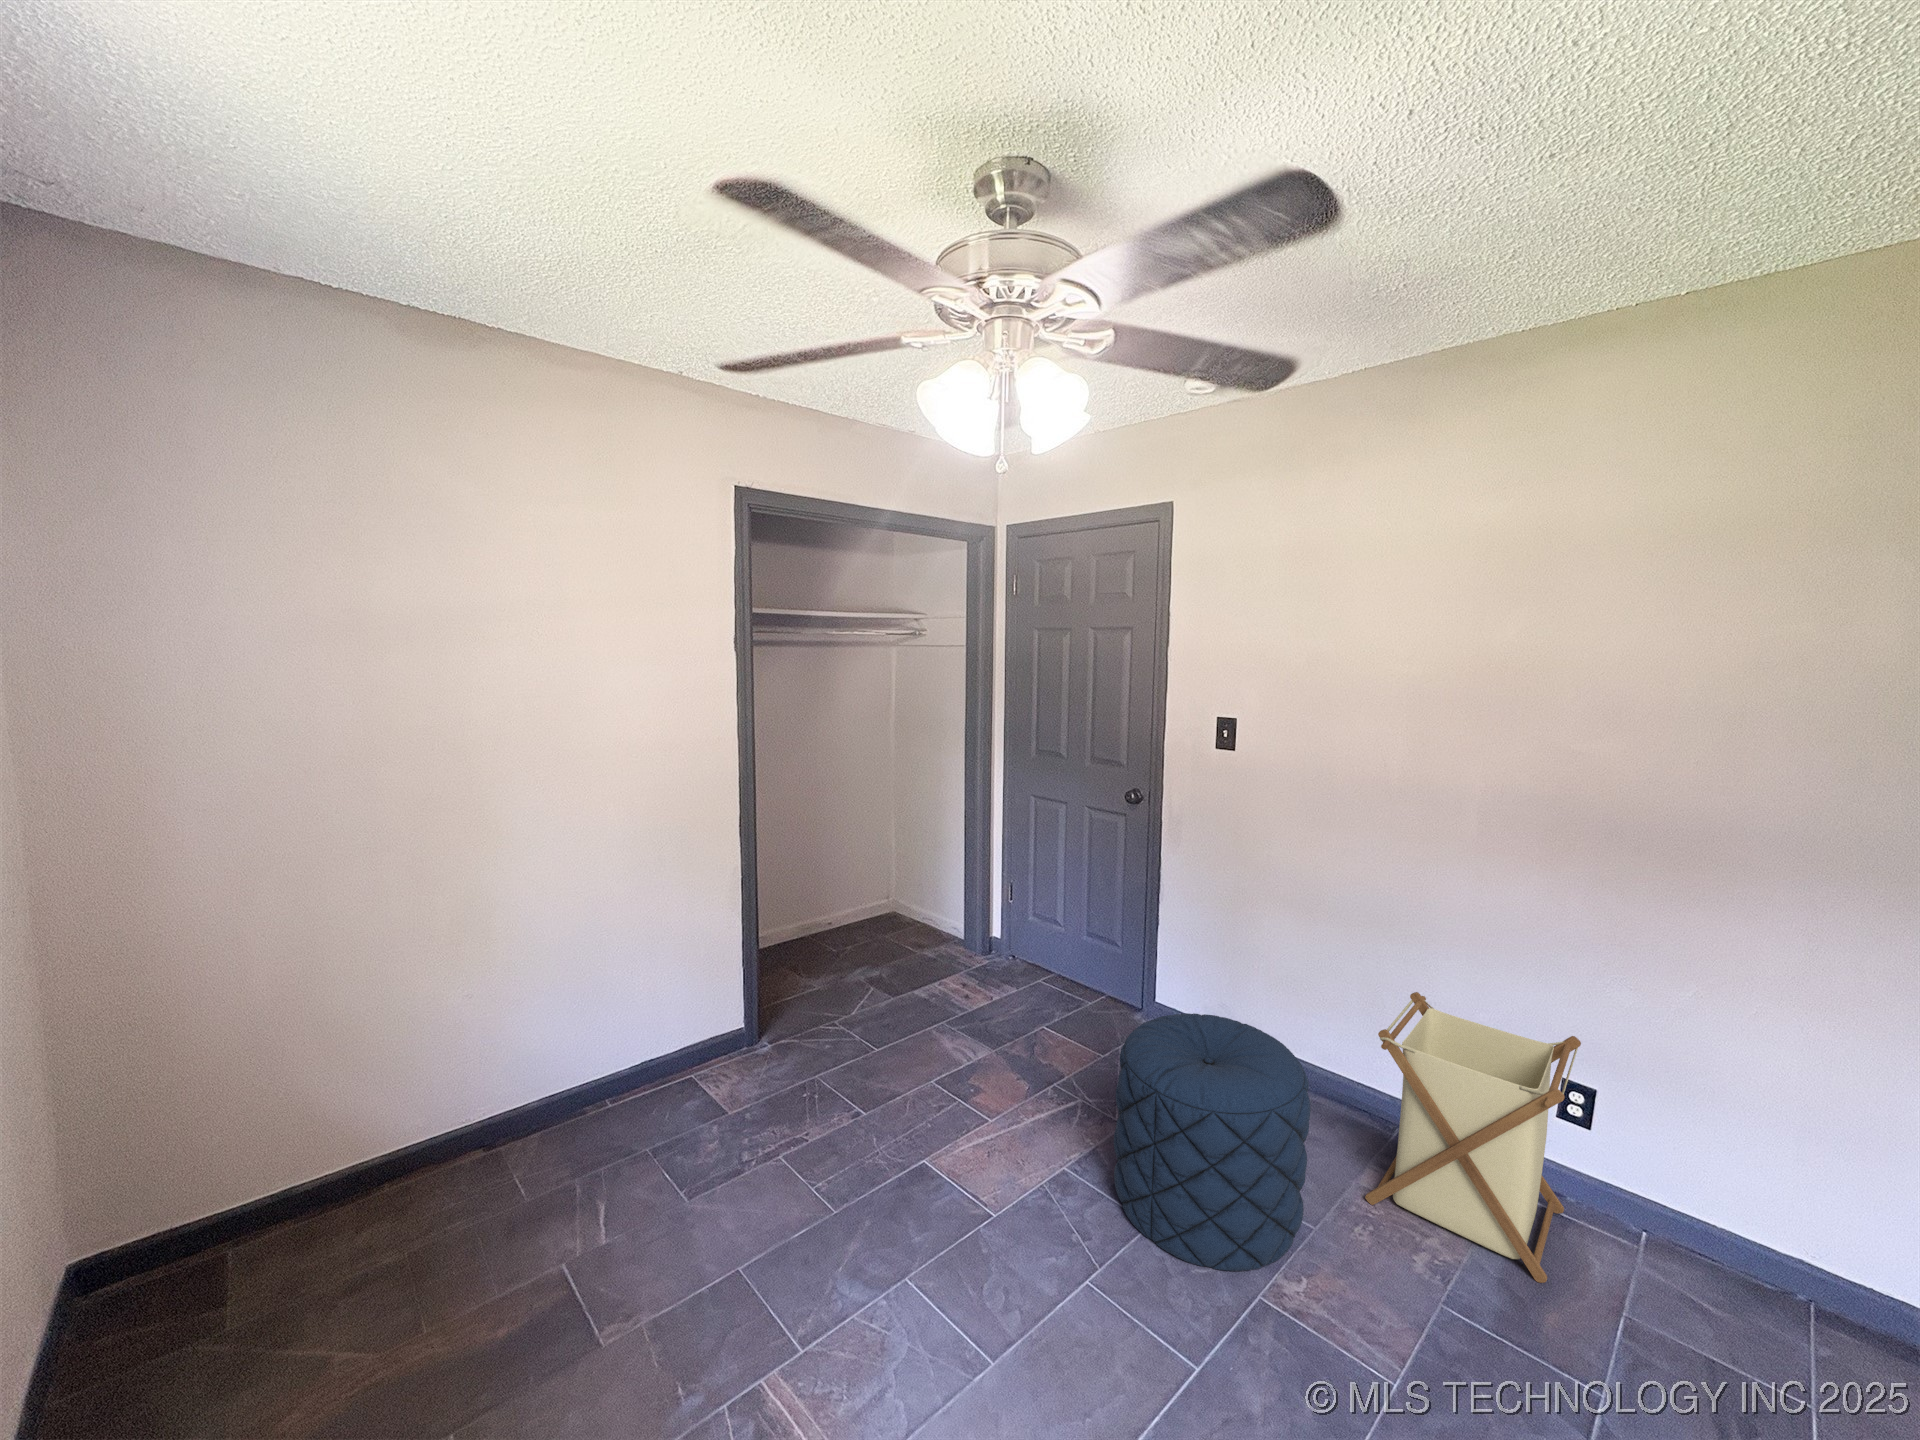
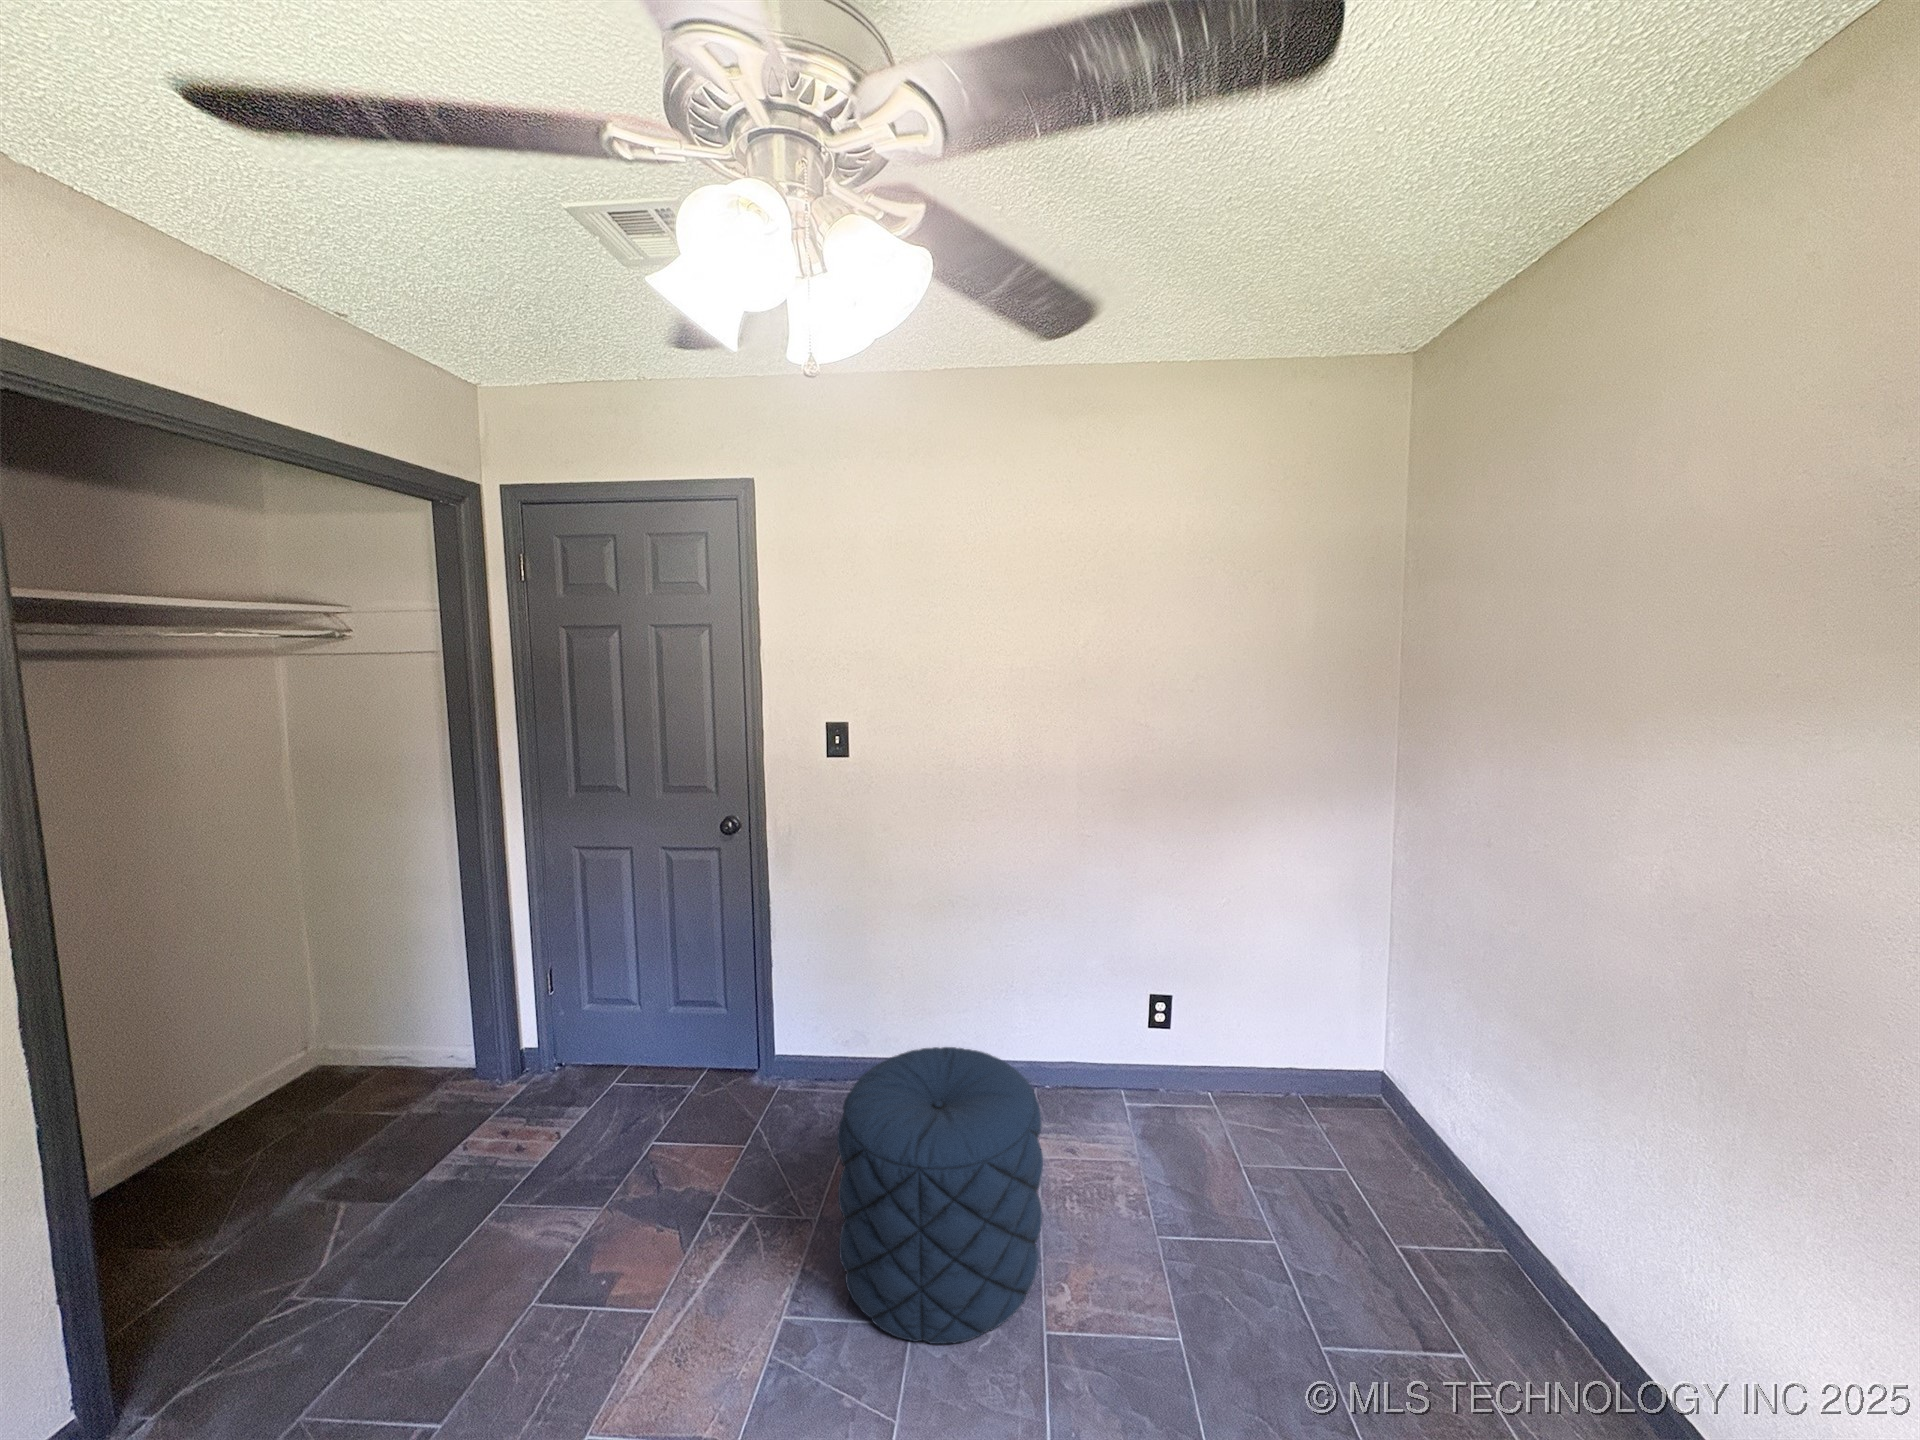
laundry basket: present [1365,992,1581,1283] -> none [1045,957,1198,1172]

